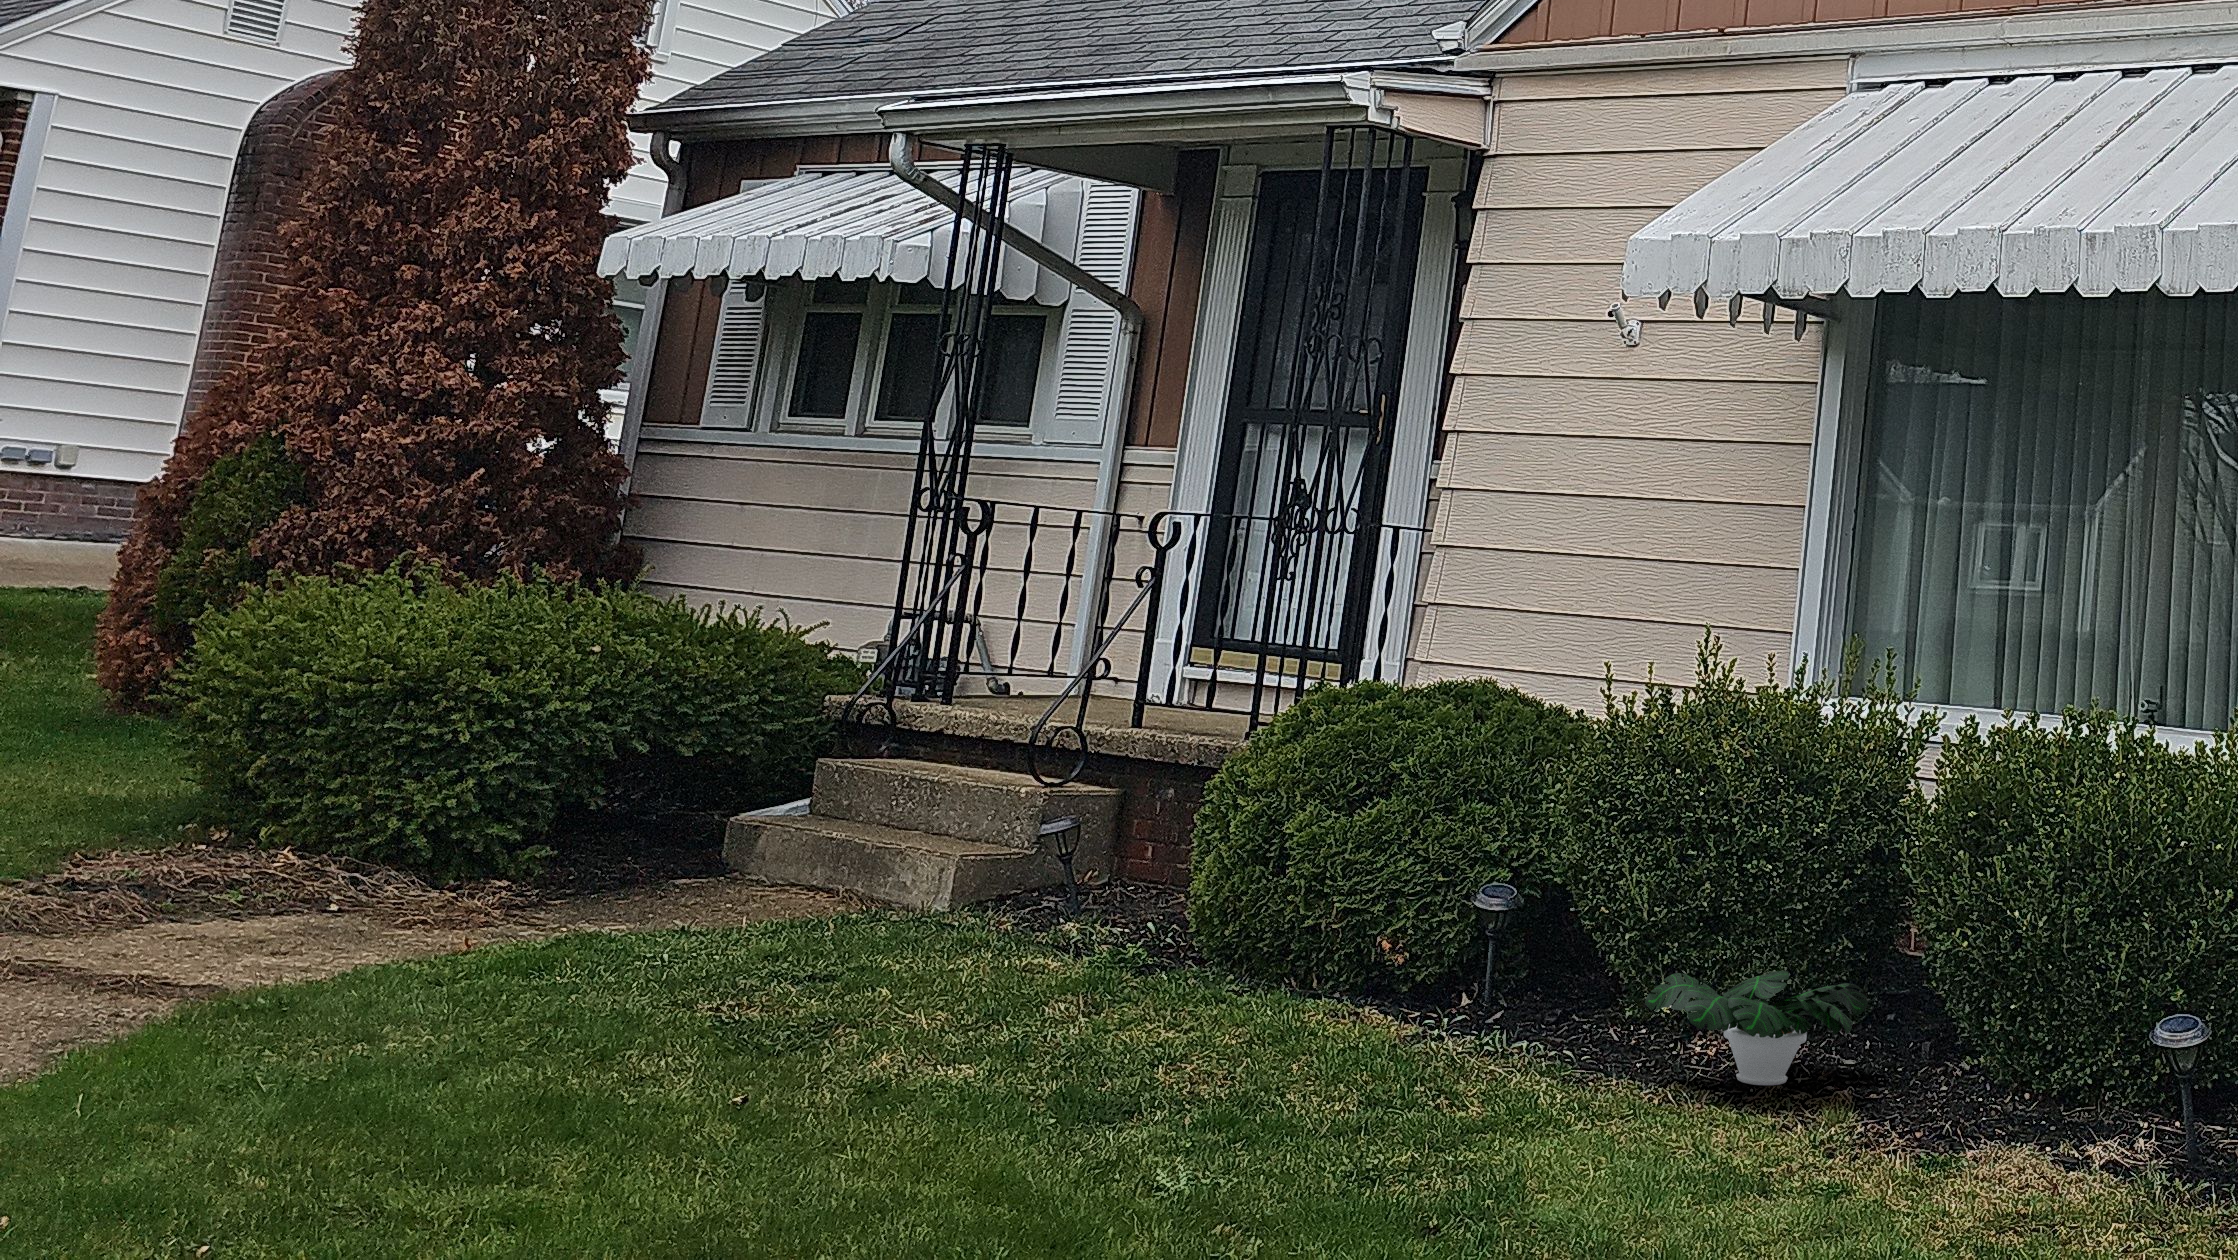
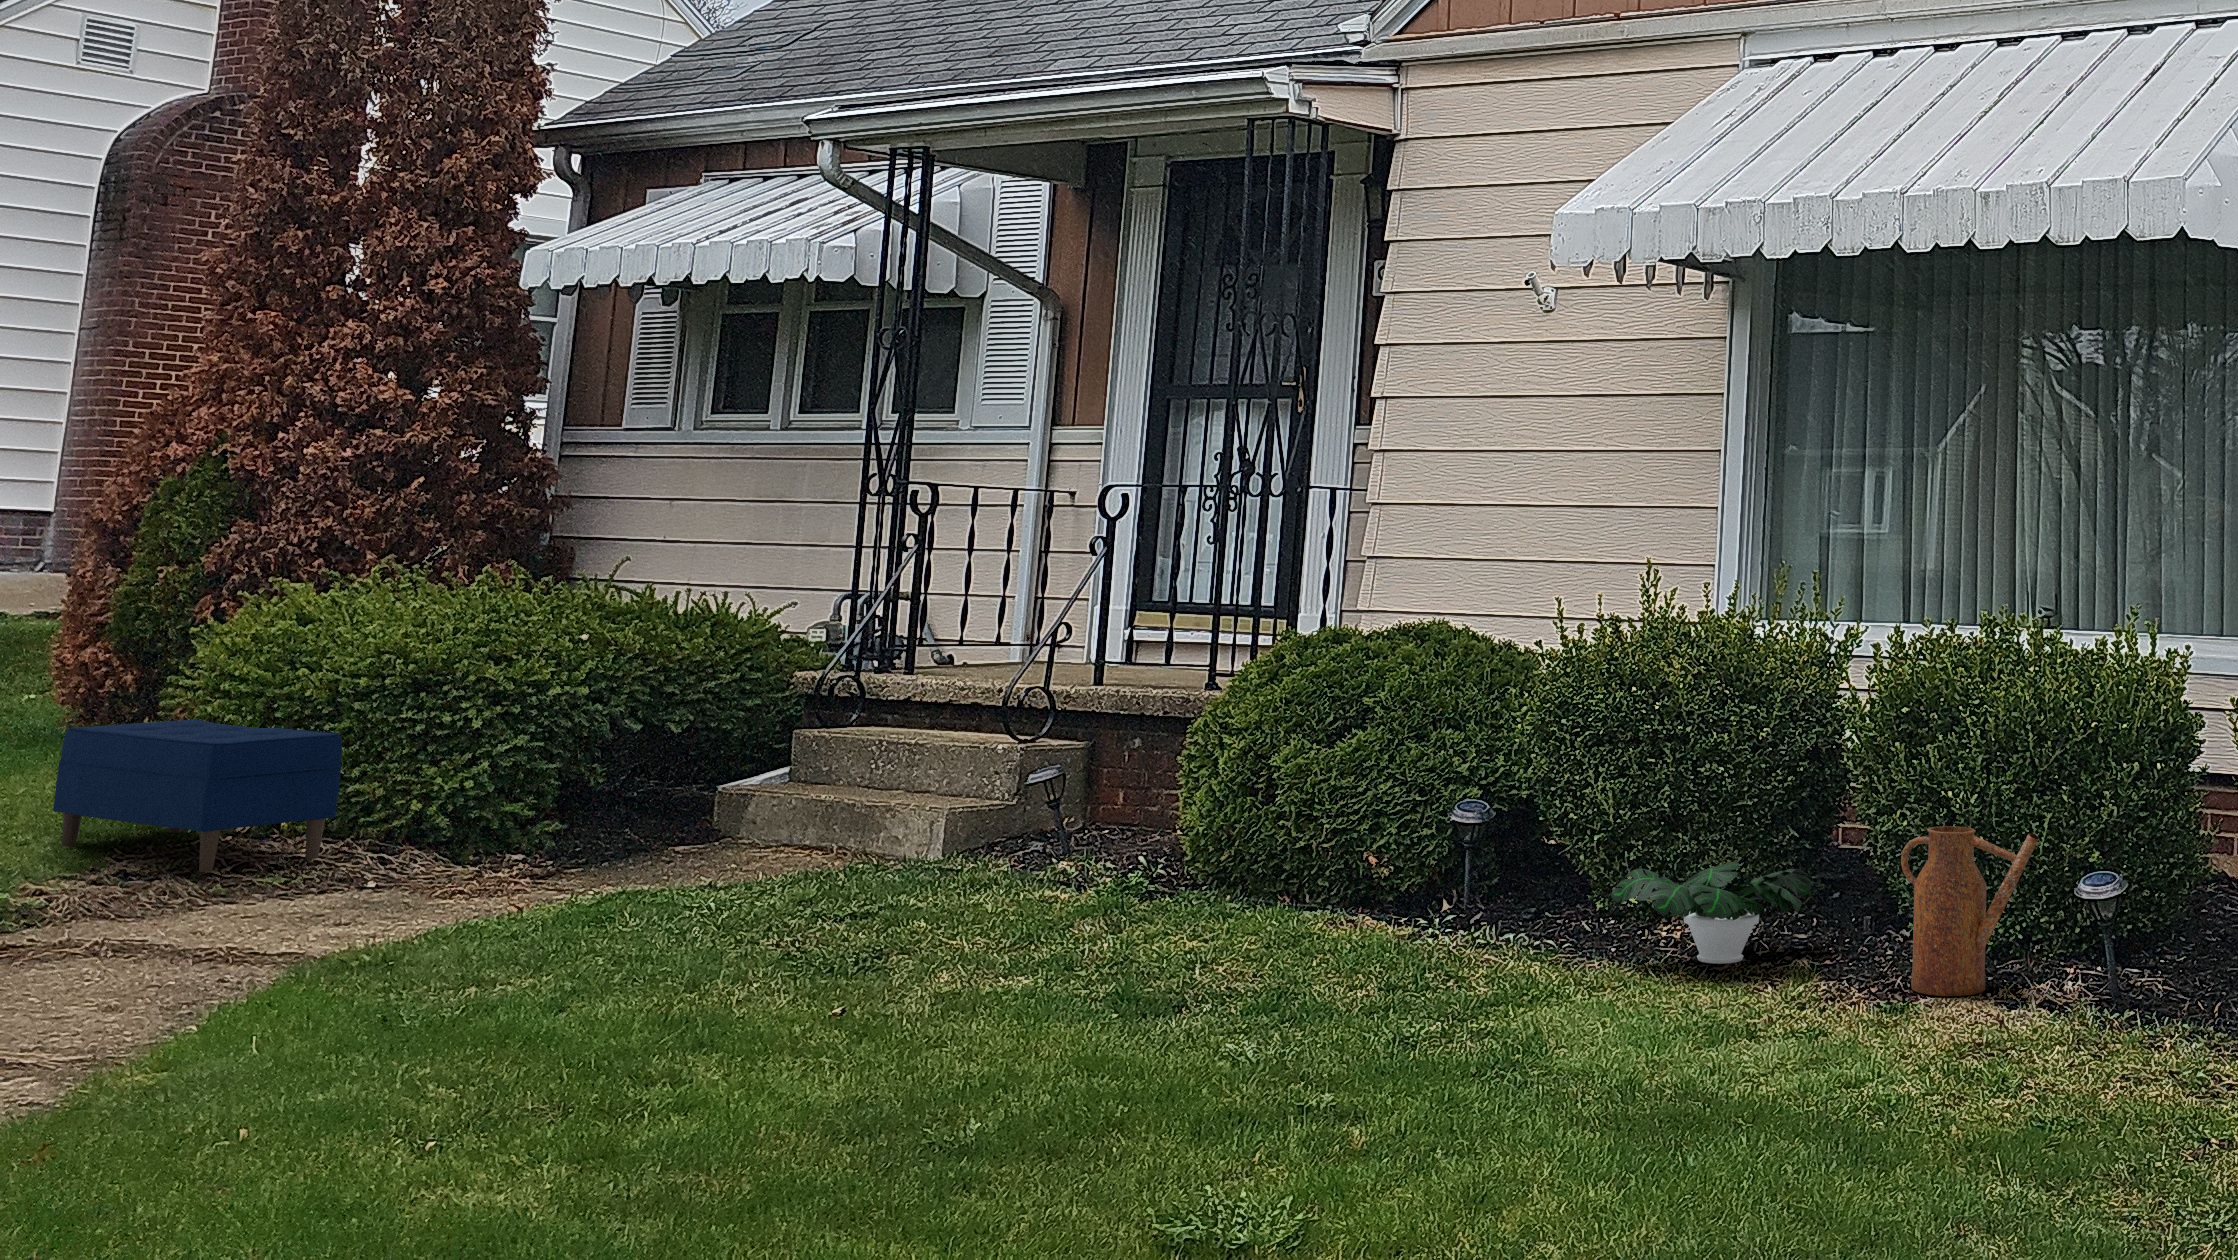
bench: none [57,713,350,877] -> present [53,719,342,872]
watering can: none [1963,949,2117,1142] -> present [1901,826,2039,996]

